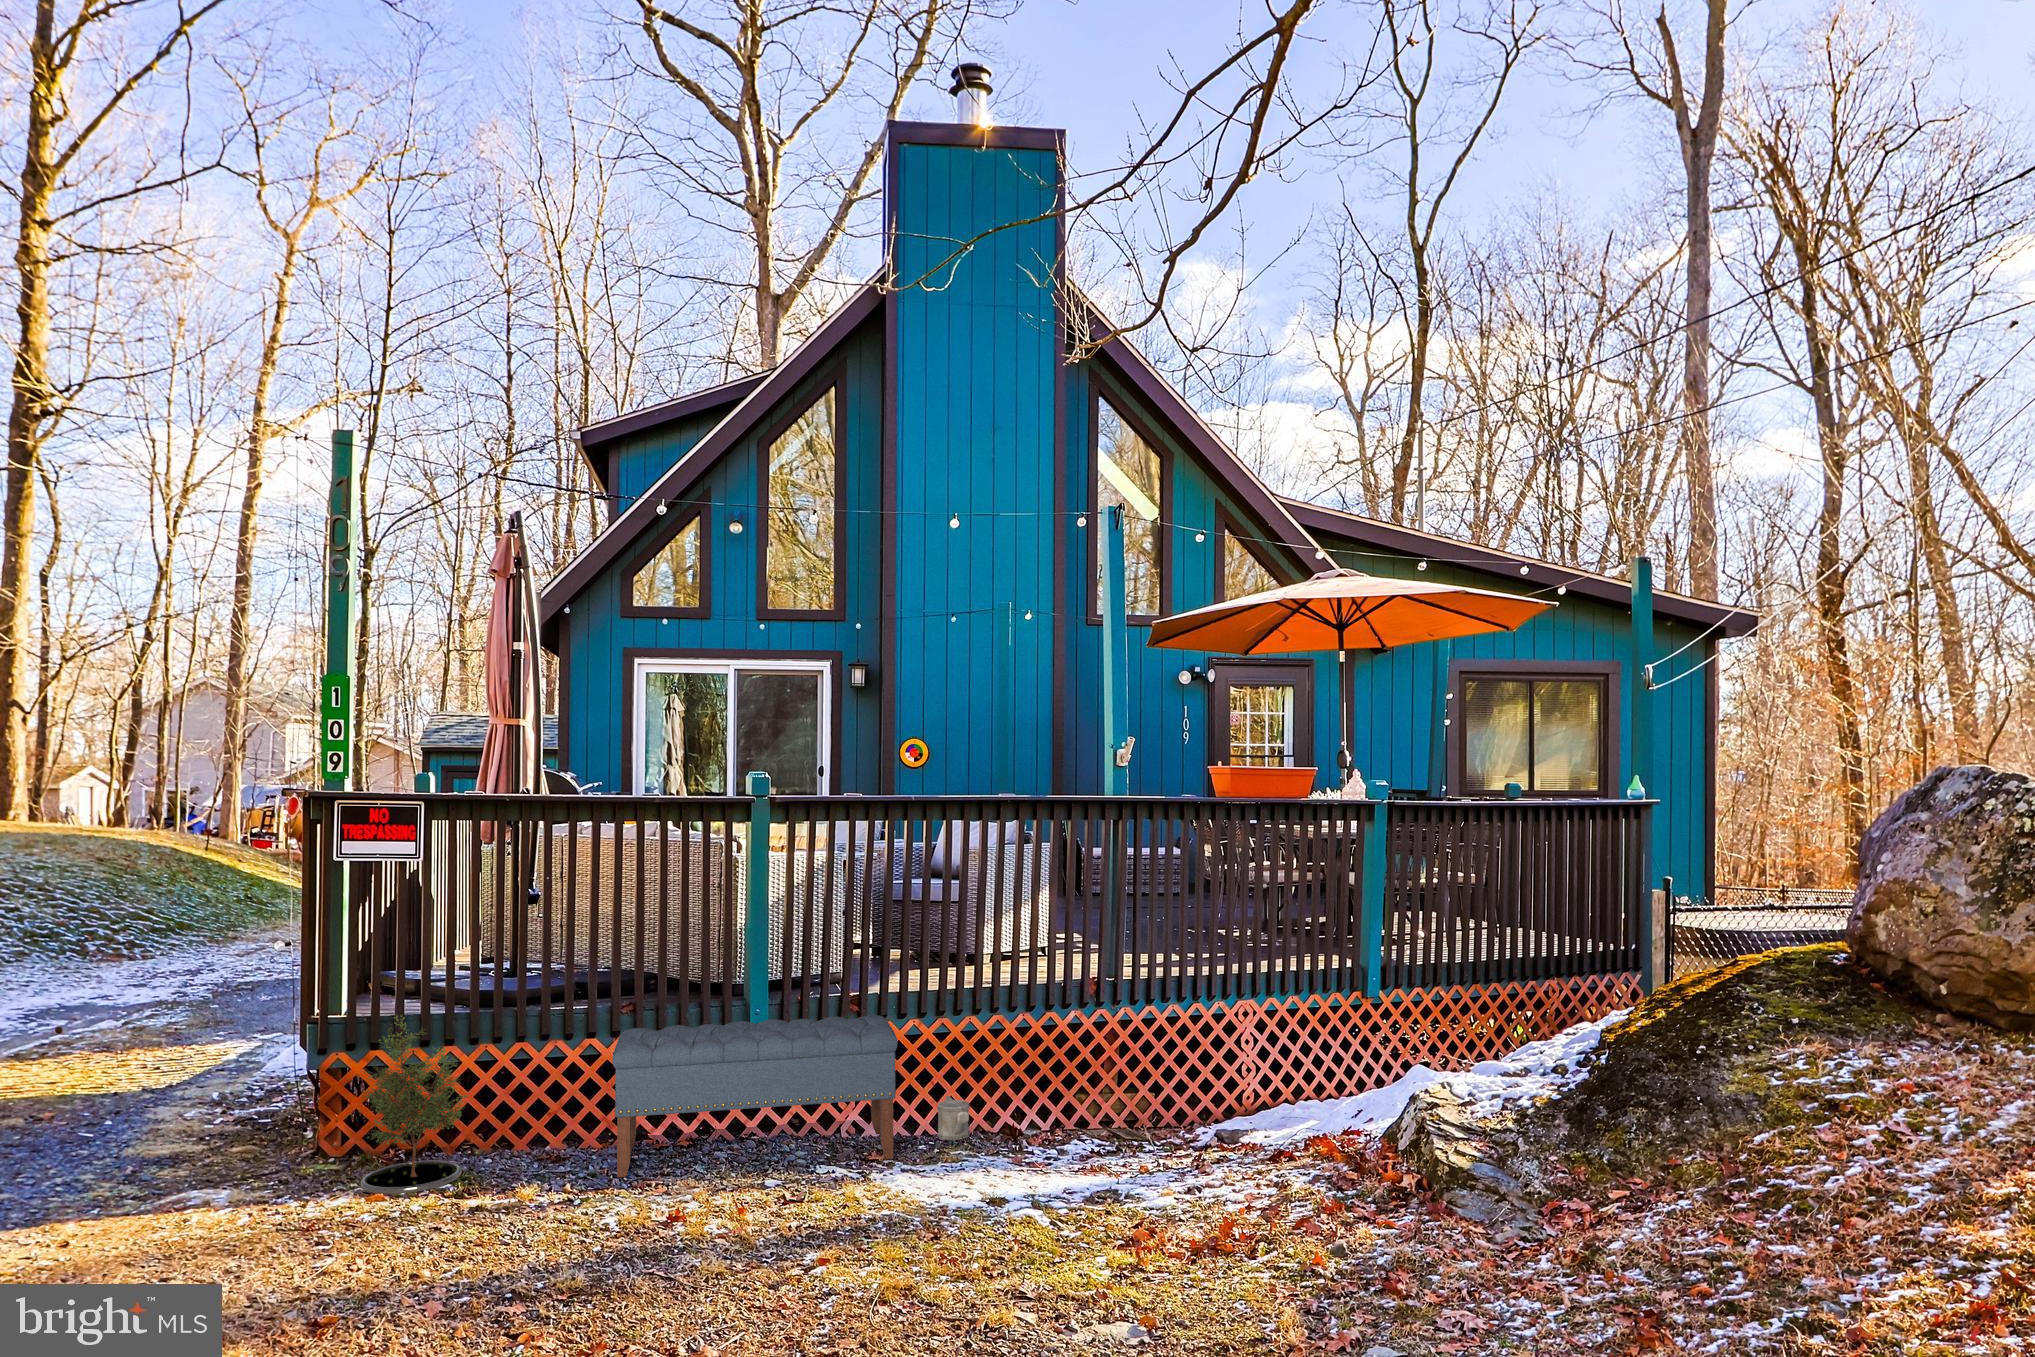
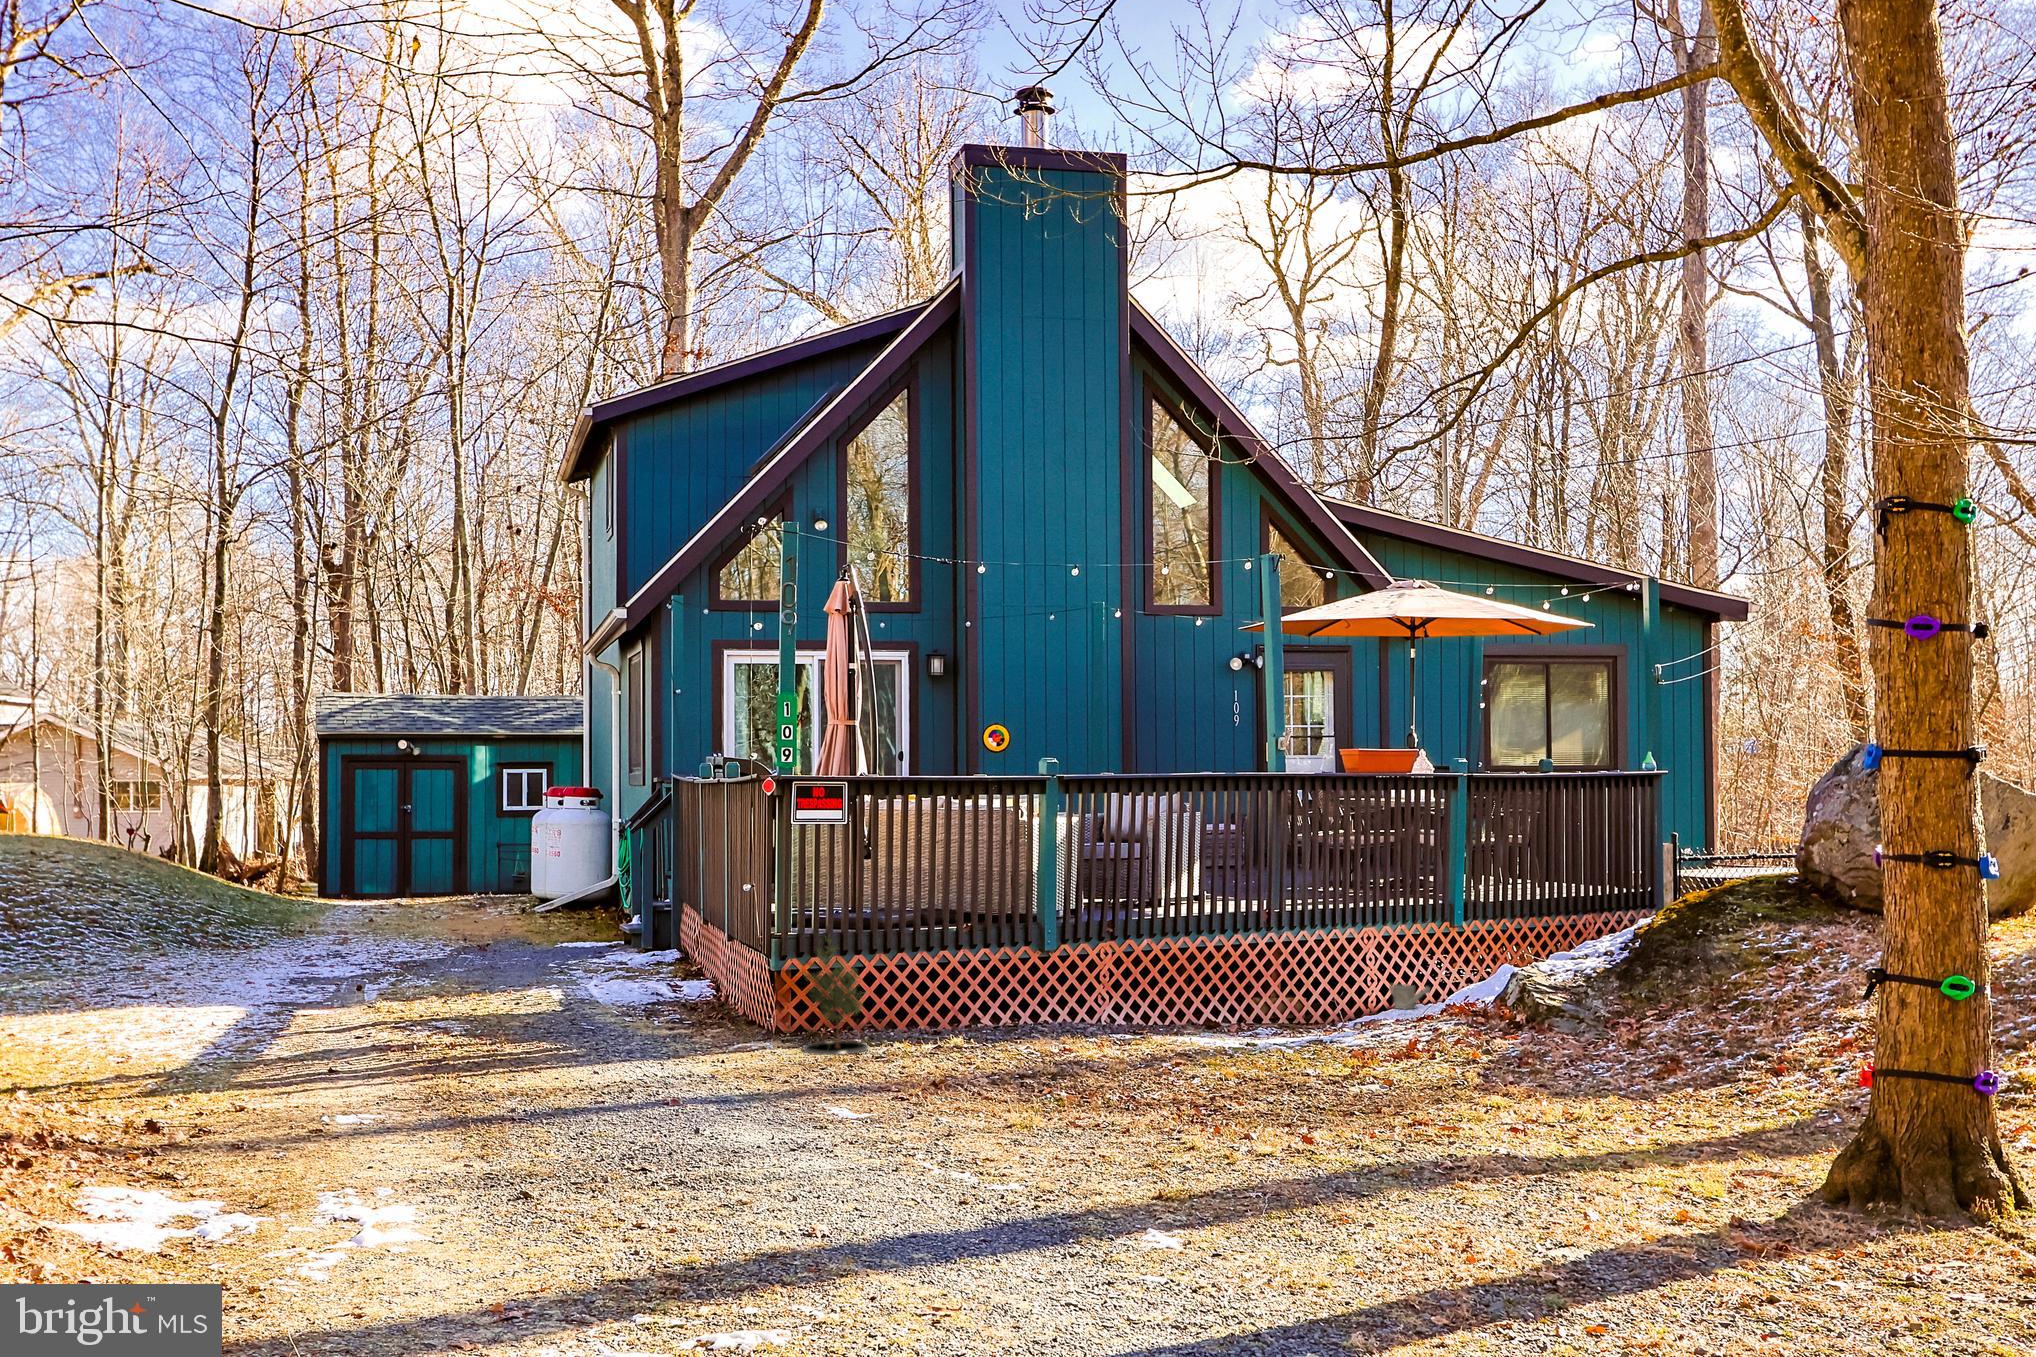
bench: present [612,1015,898,1177] -> none [949,936,1158,1047]
watering can: present [937,1096,970,1140] -> present [1390,984,1430,1009]

